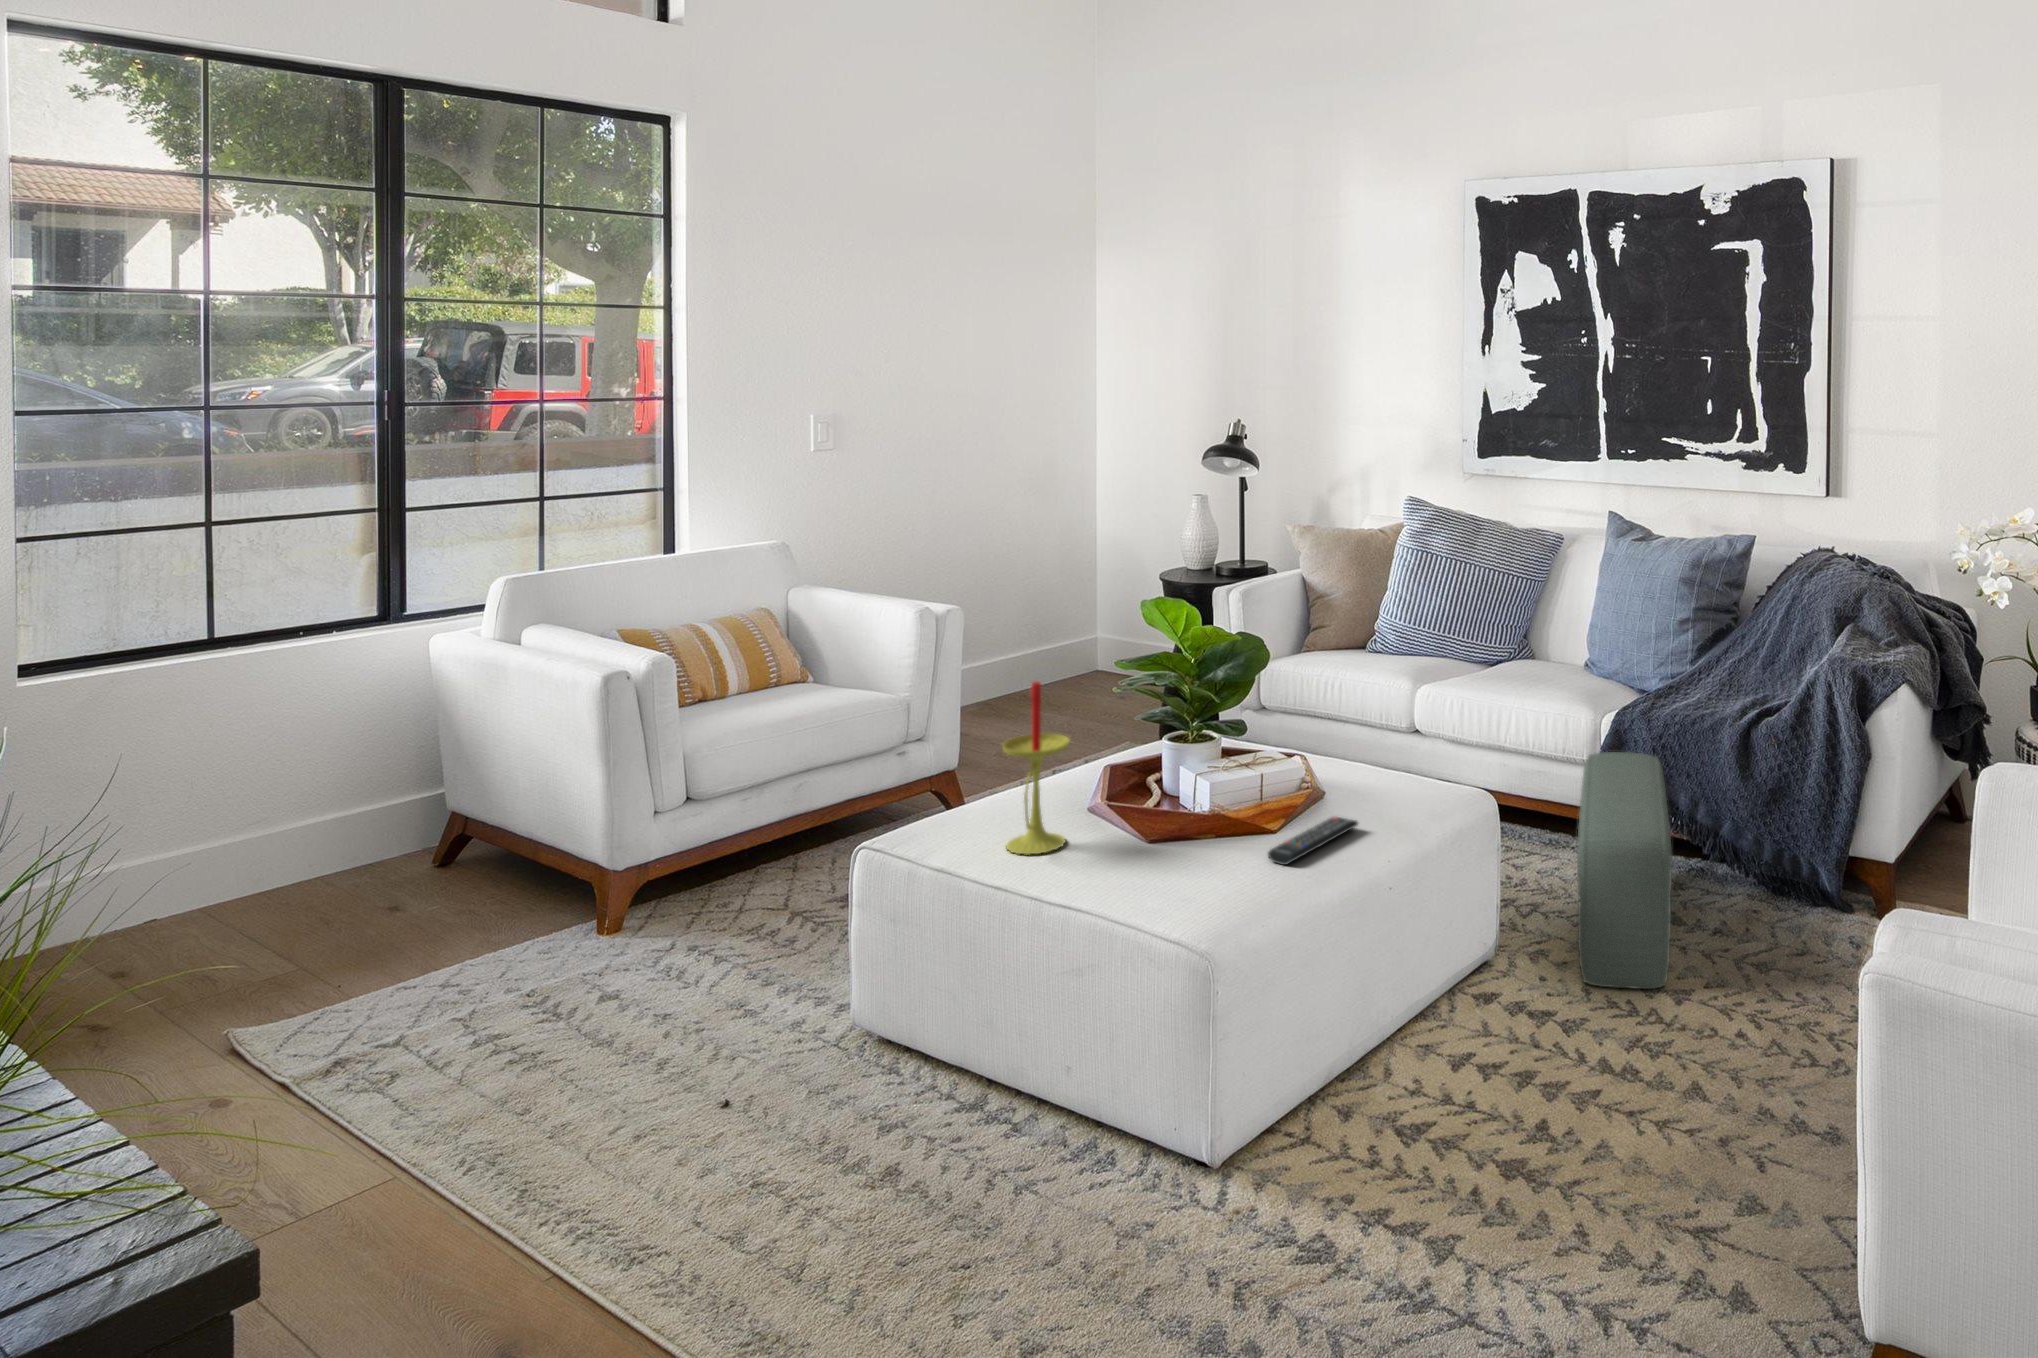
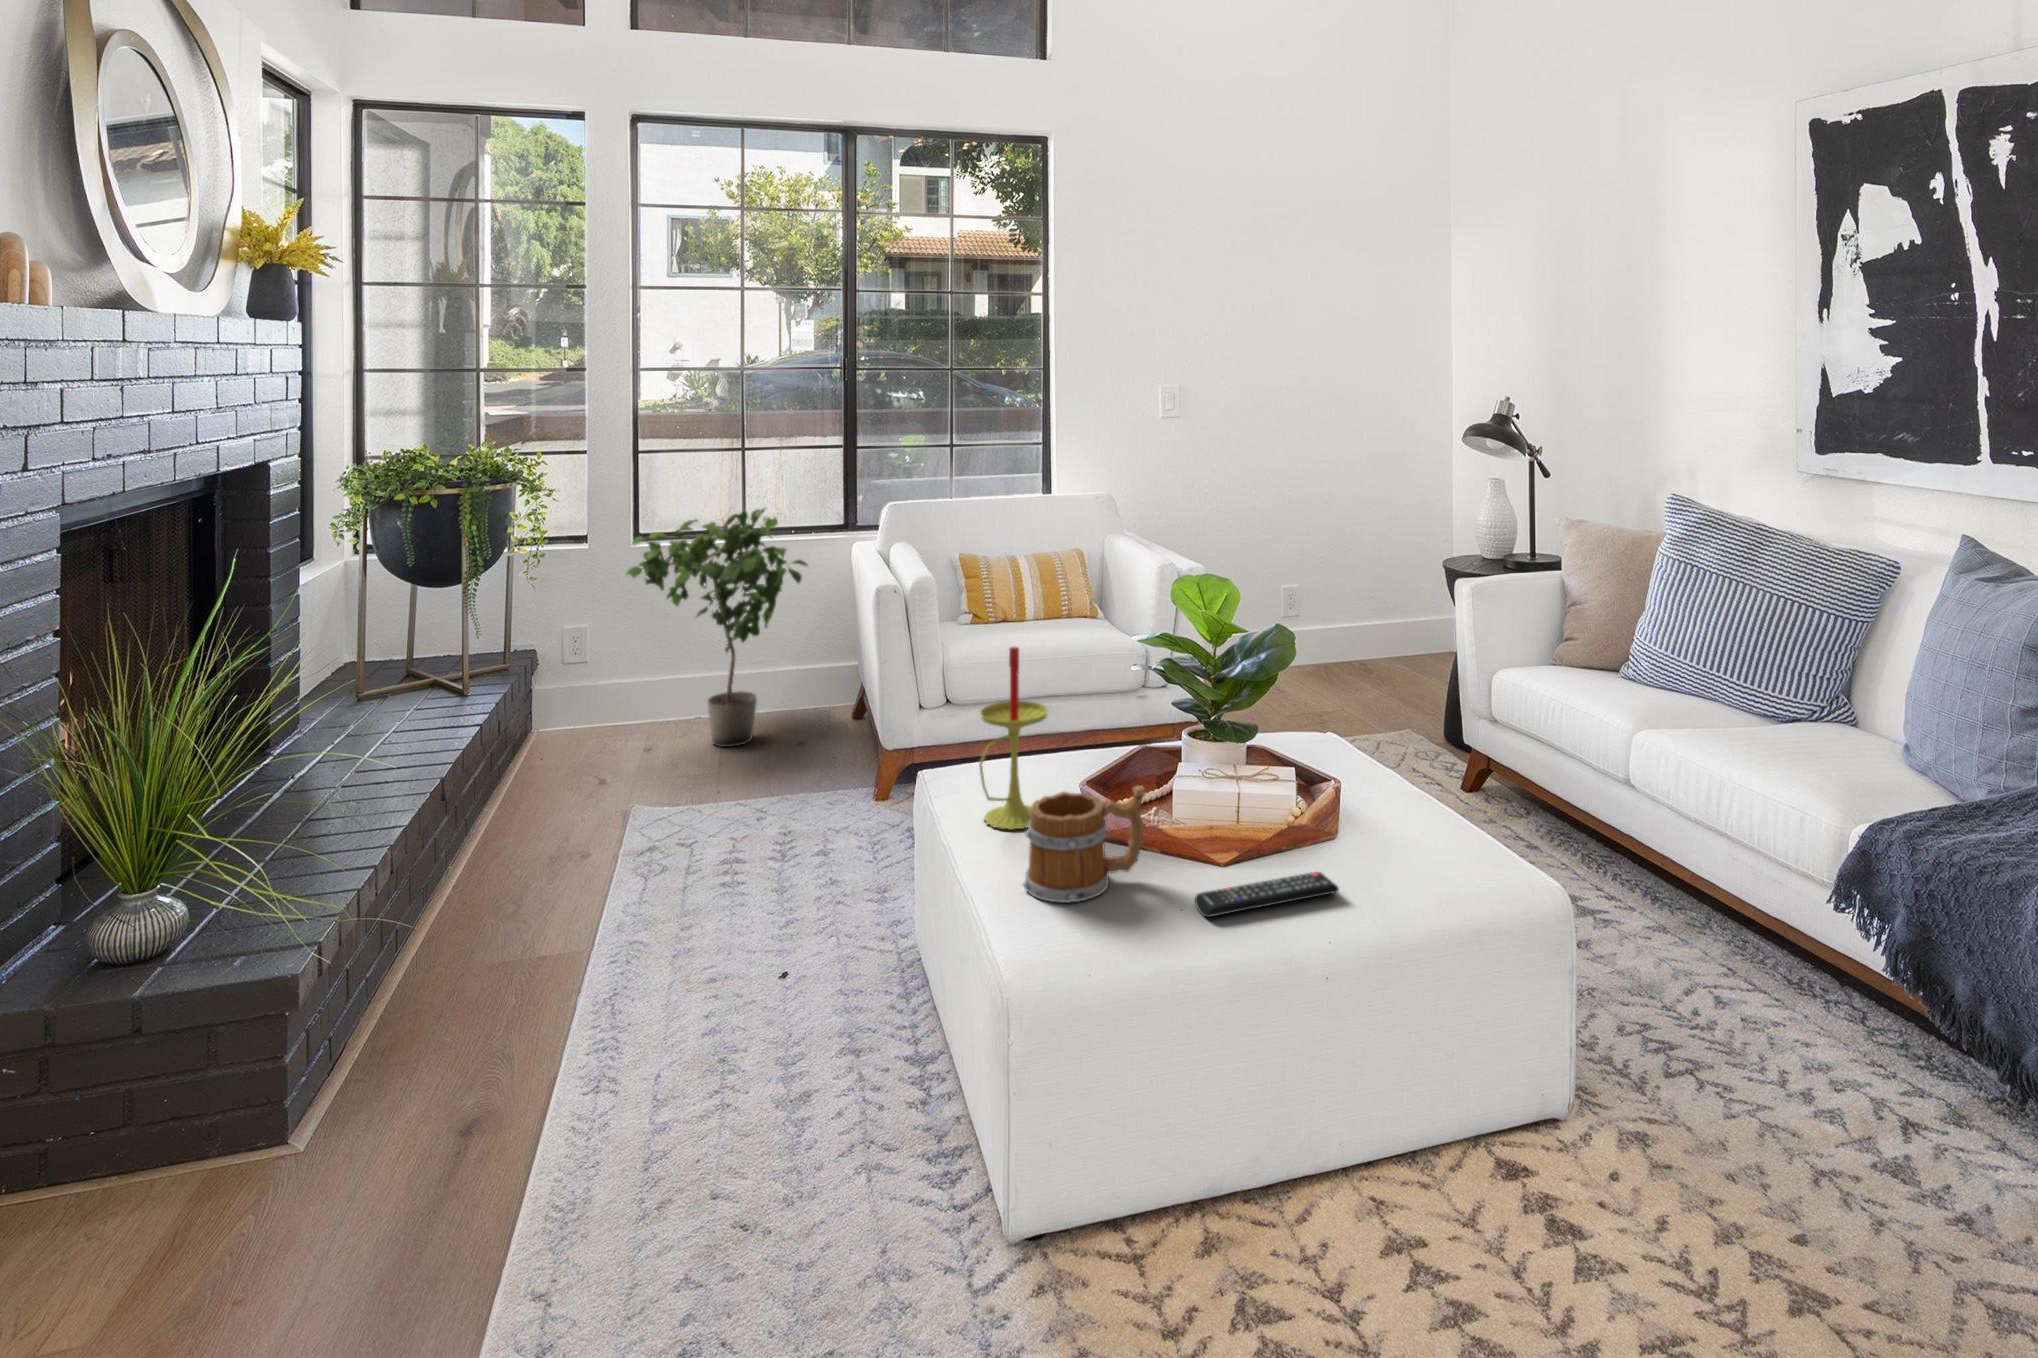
potted plant: none [167,606,418,929] -> present [626,508,807,747]
pouf: present [1577,752,1672,989] -> none [1663,875,1923,1270]
mug: none [1113,775,1213,888] -> present [1023,785,1146,902]

